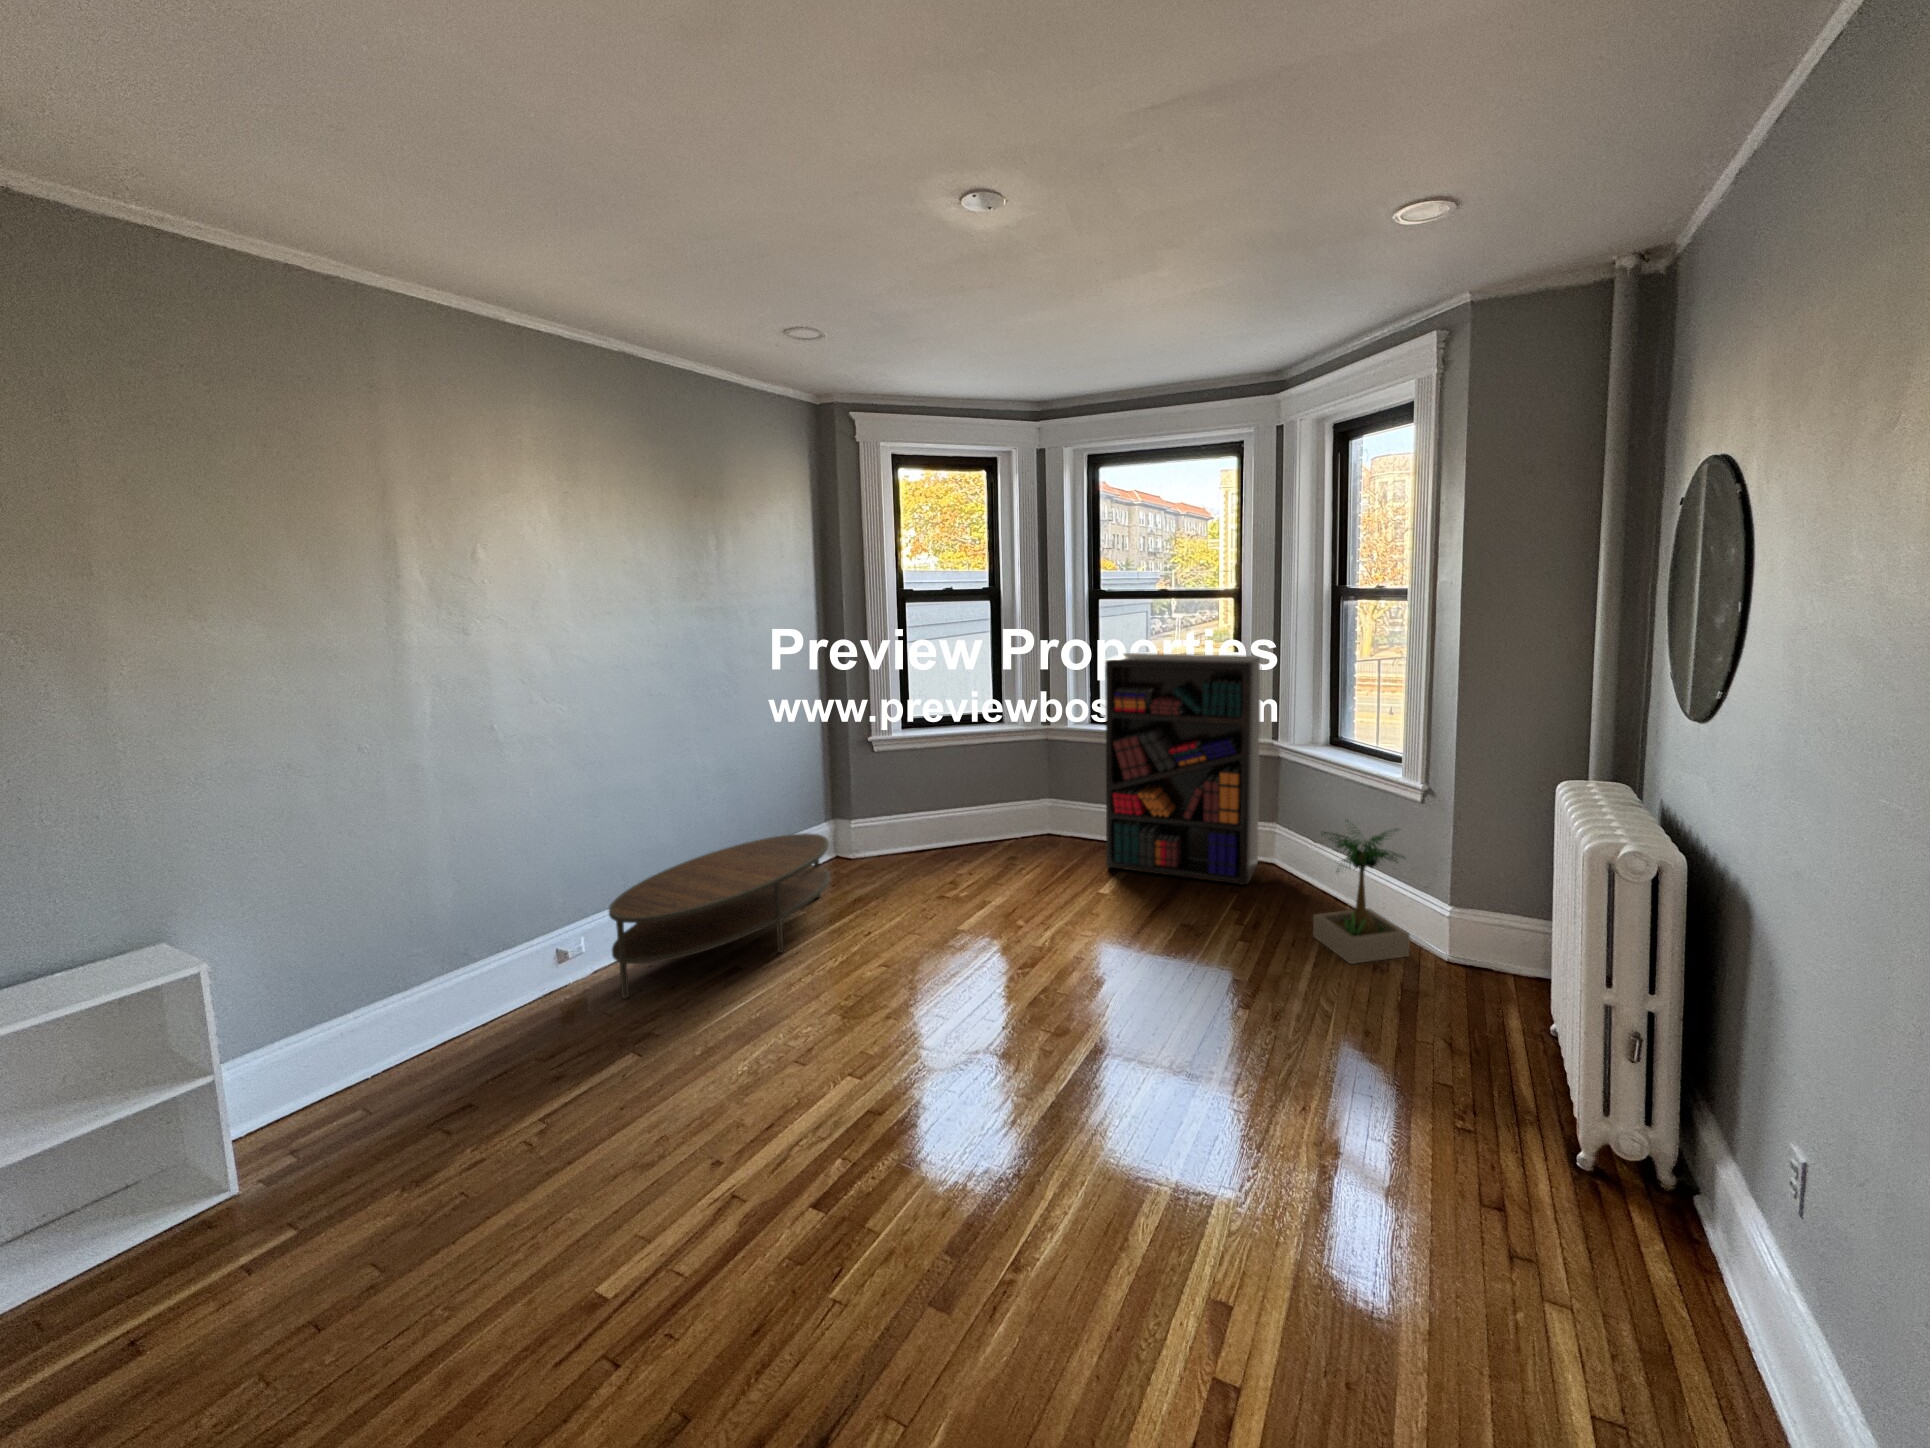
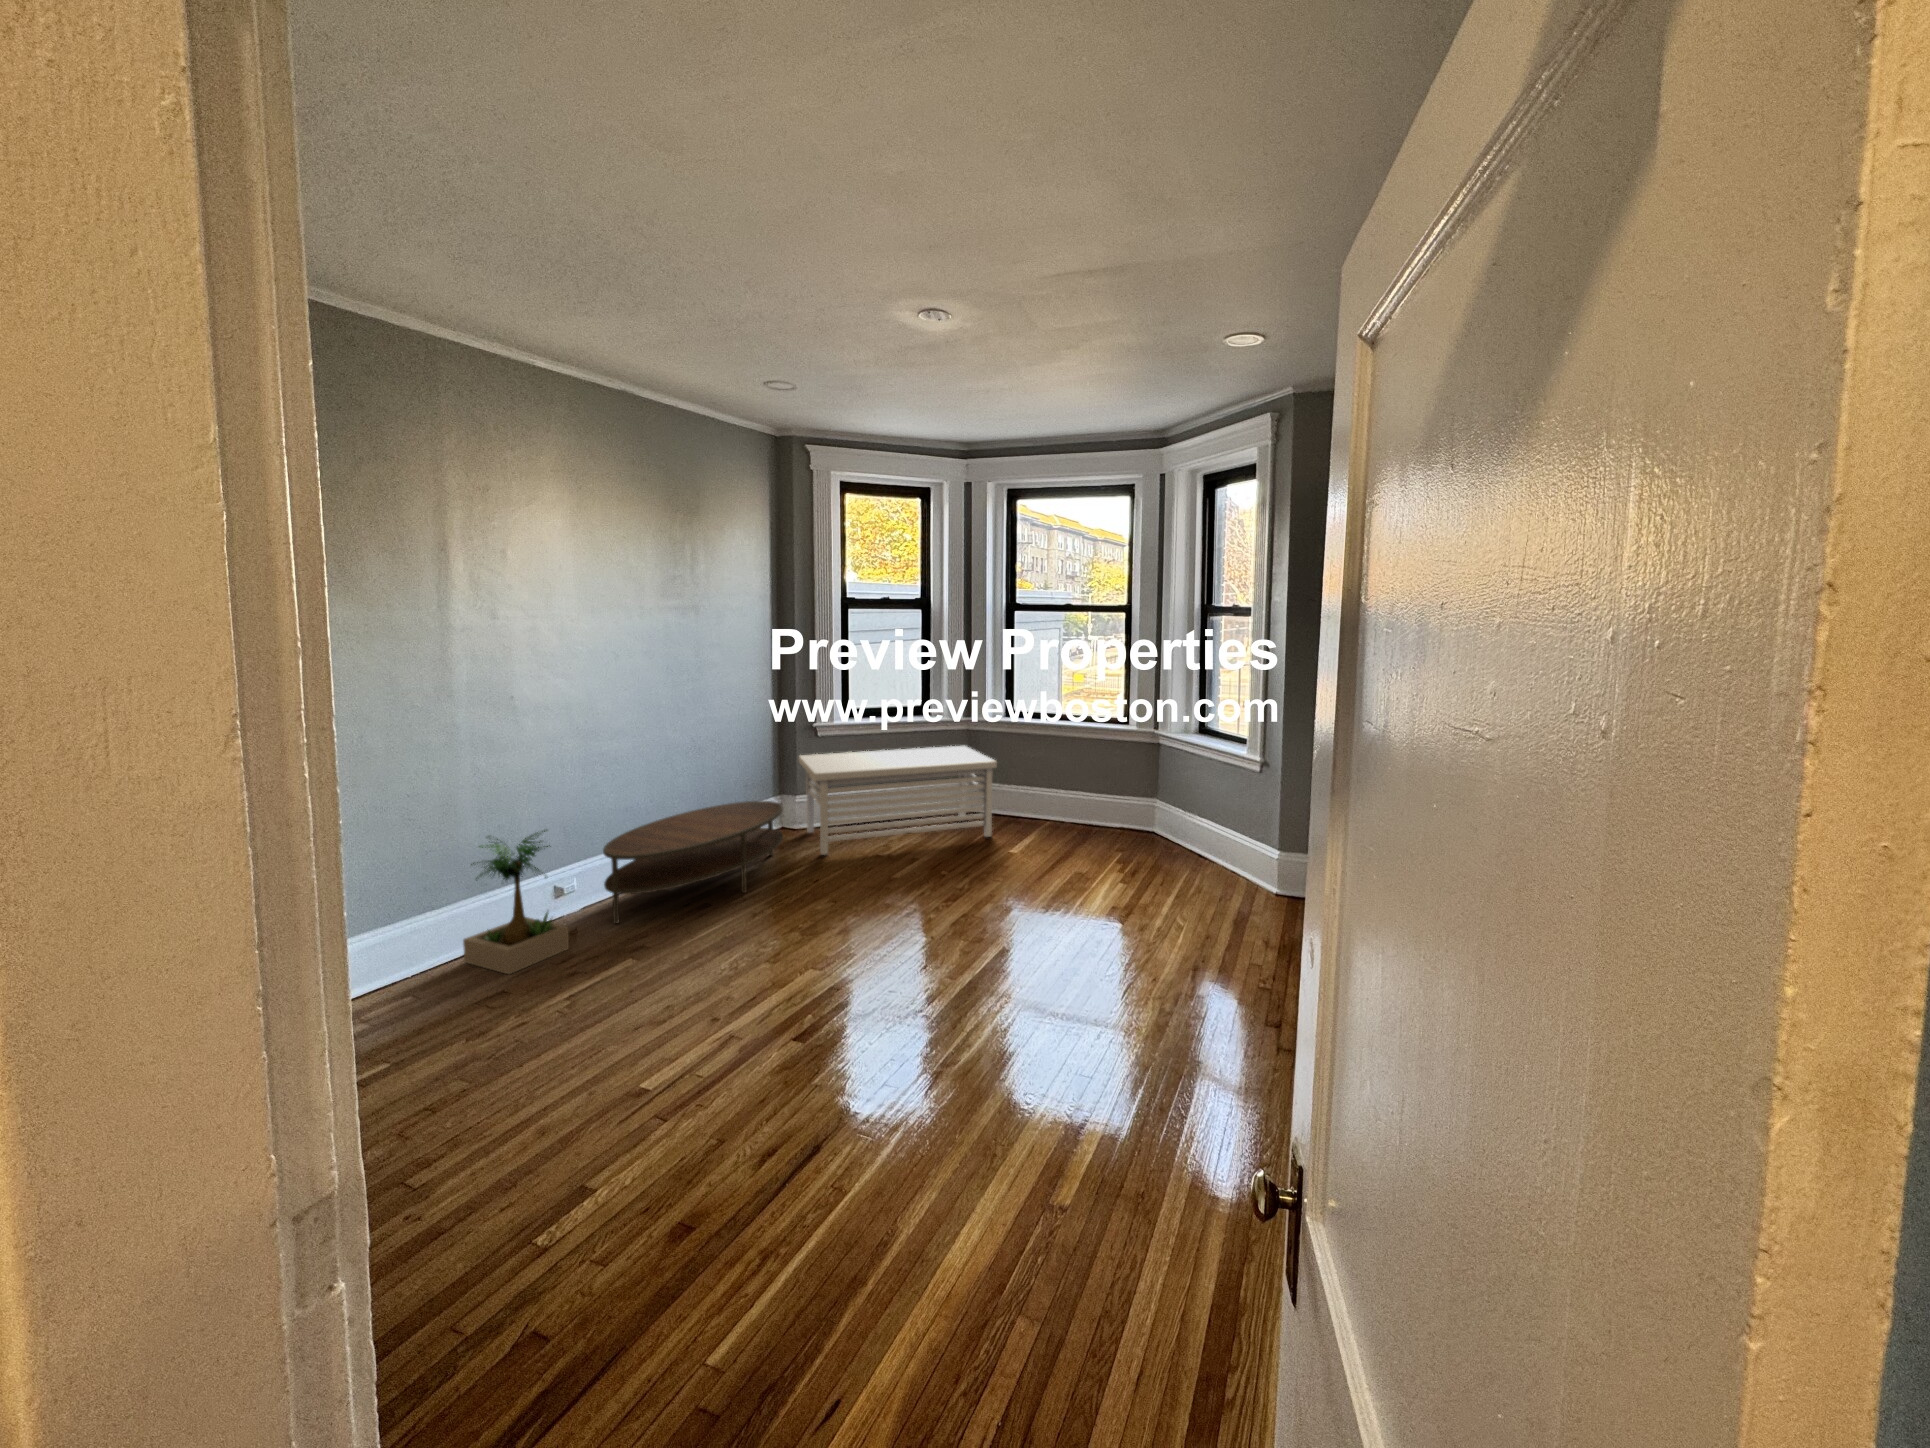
bookshelf: present [1105,653,1262,885] -> none [1016,656,1146,846]
storage bench: none [851,759,1081,897] -> present [799,746,997,855]
potted plant: present [1313,820,1410,964] -> present [463,830,569,975]

